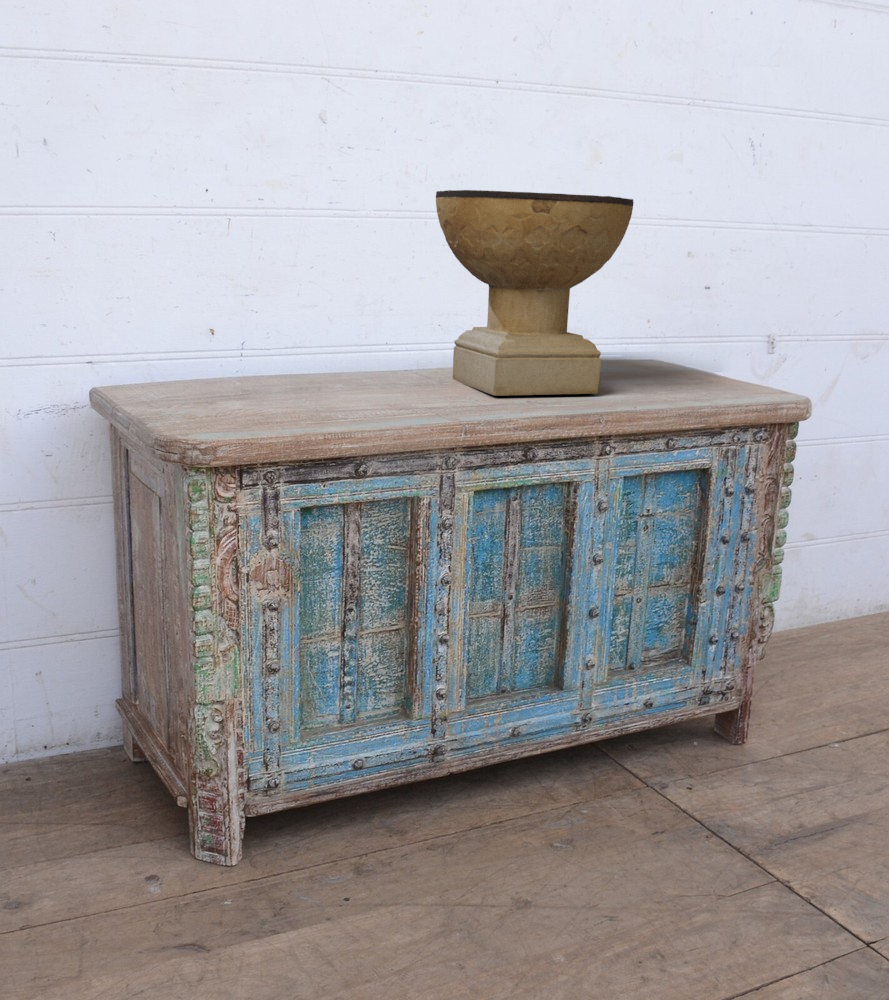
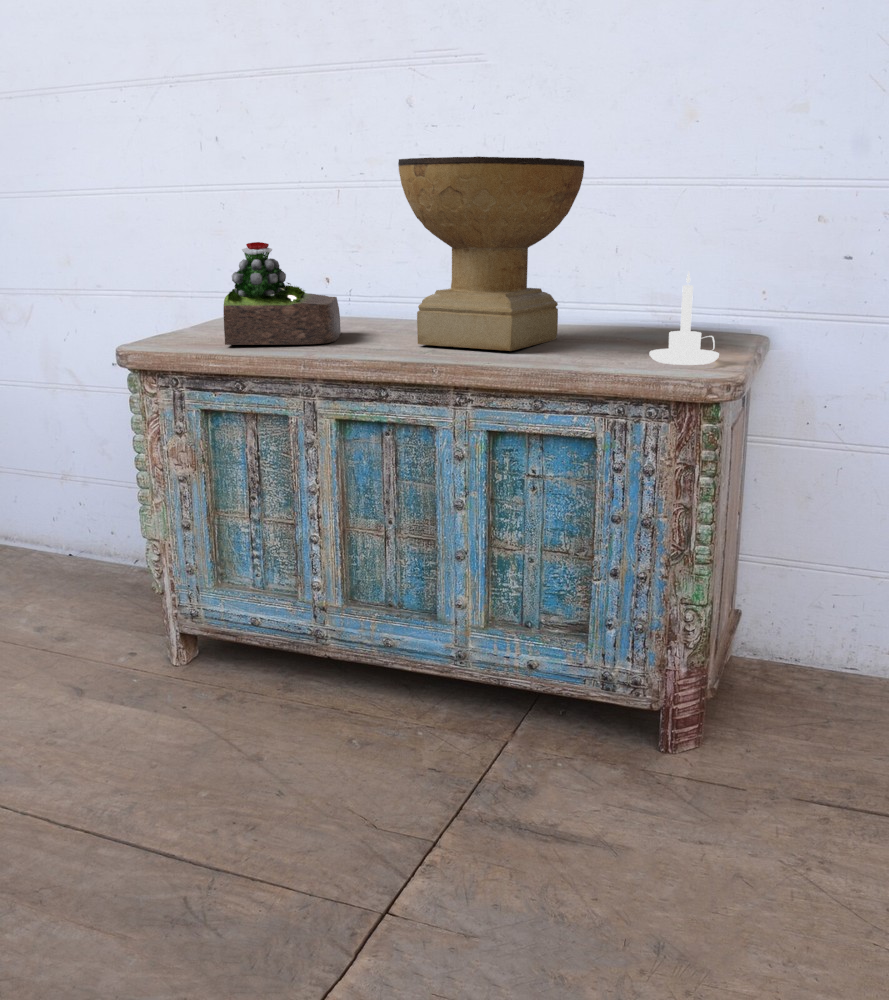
succulent plant: none [253,284,406,419] -> present [224,242,341,345]
candle holder: none [705,308,769,392] -> present [649,272,719,365]

